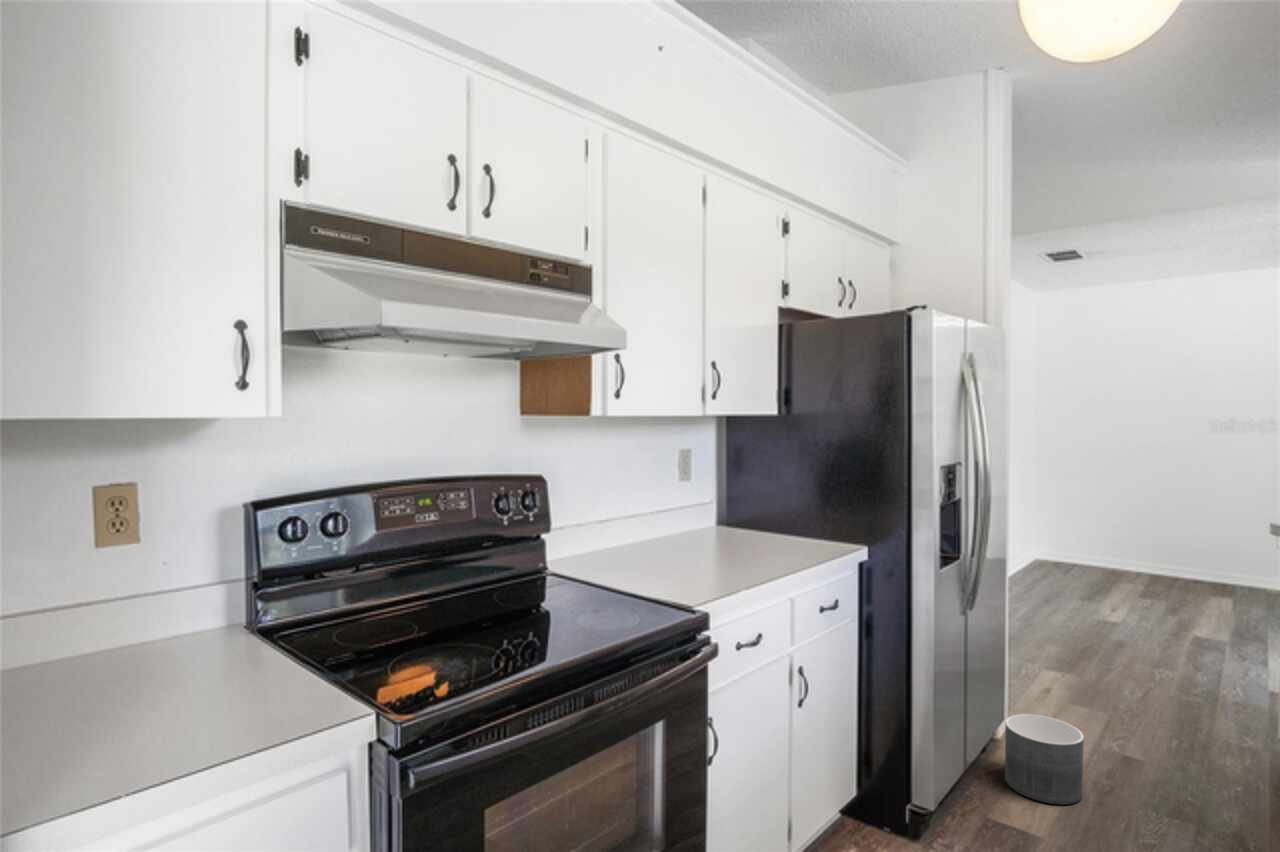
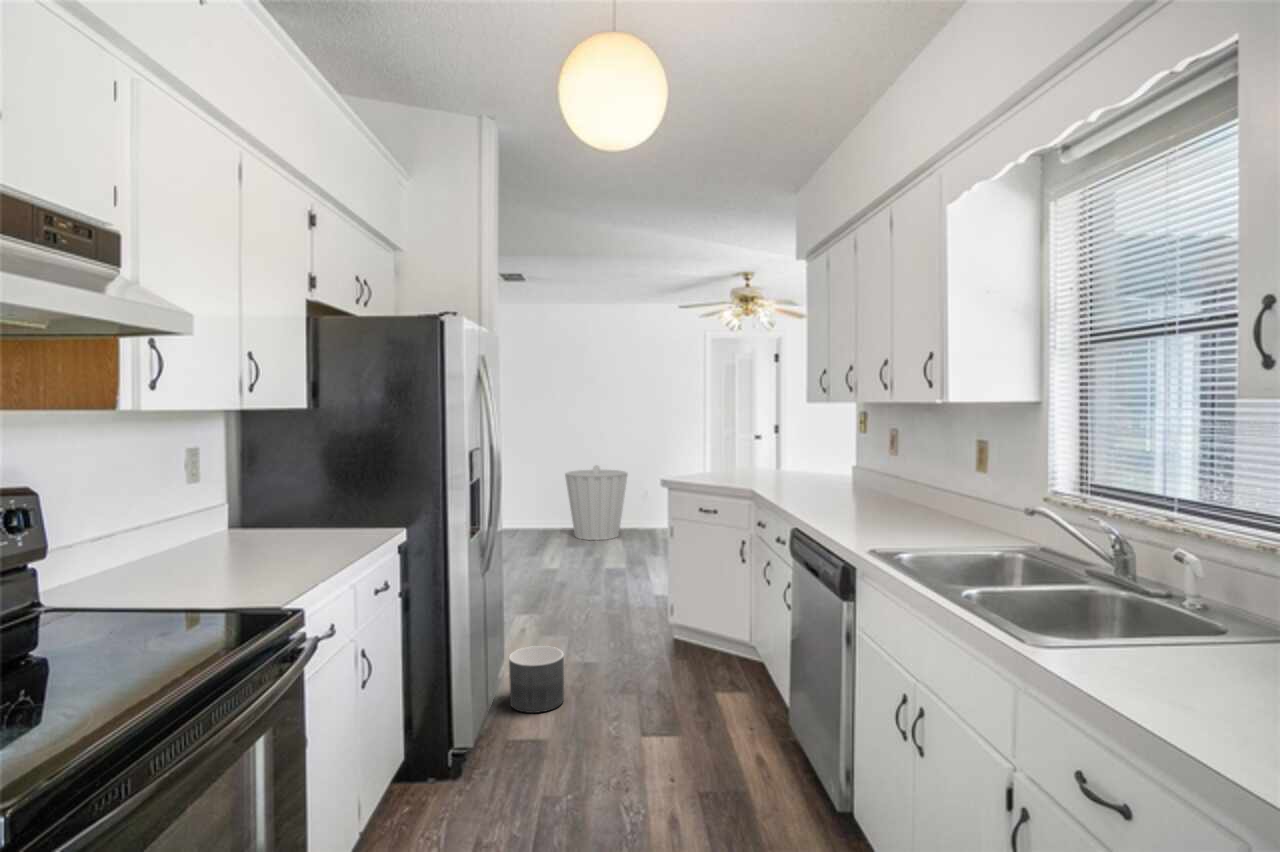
trash can: none [1149,494,1257,598] -> present [565,465,628,540]

